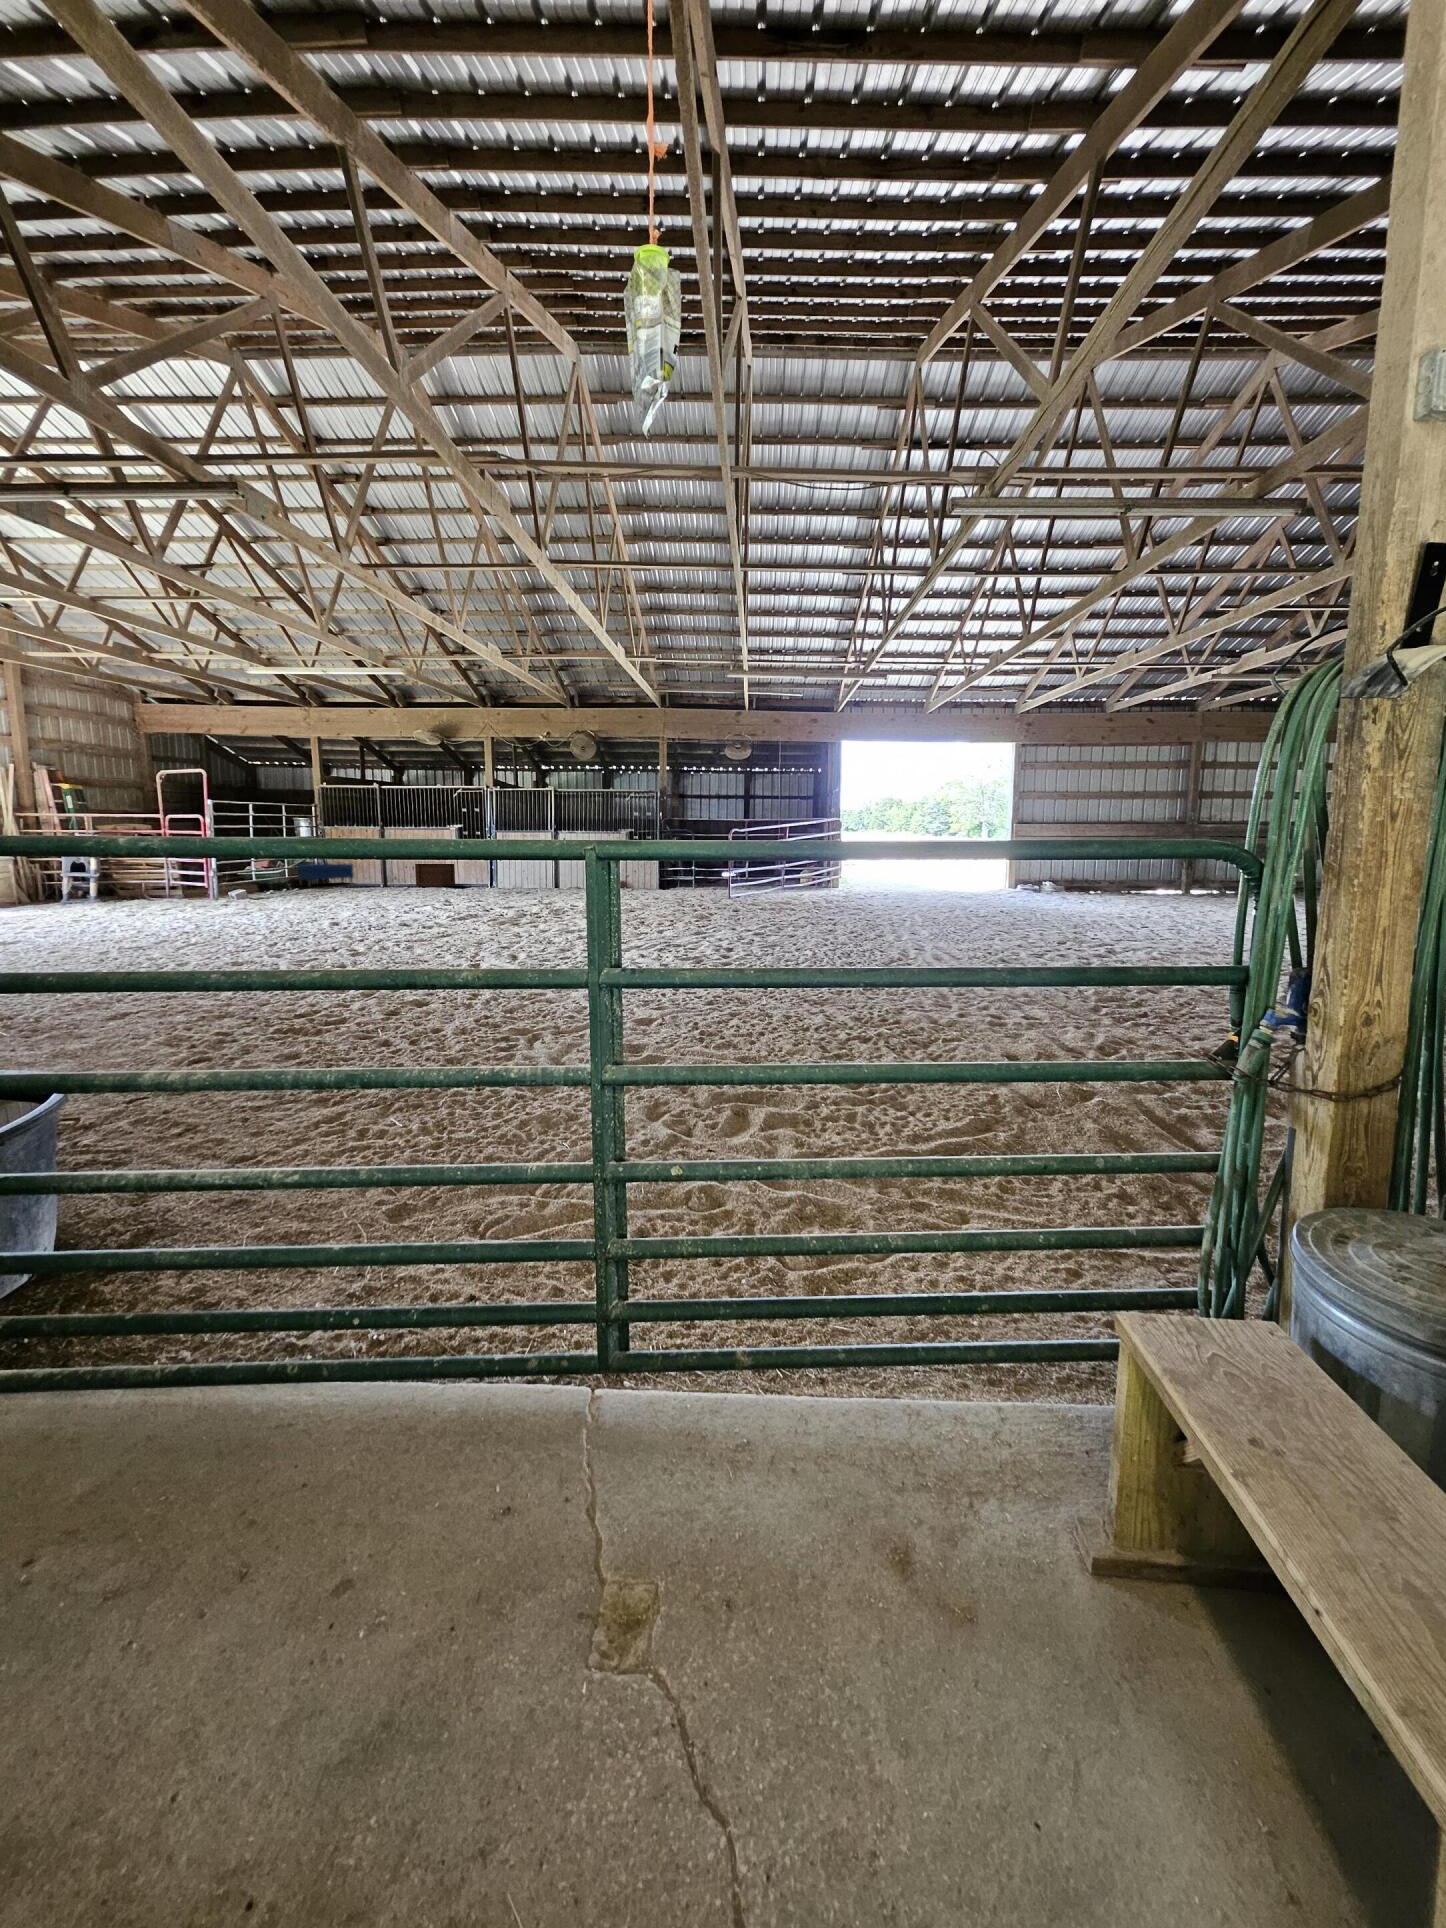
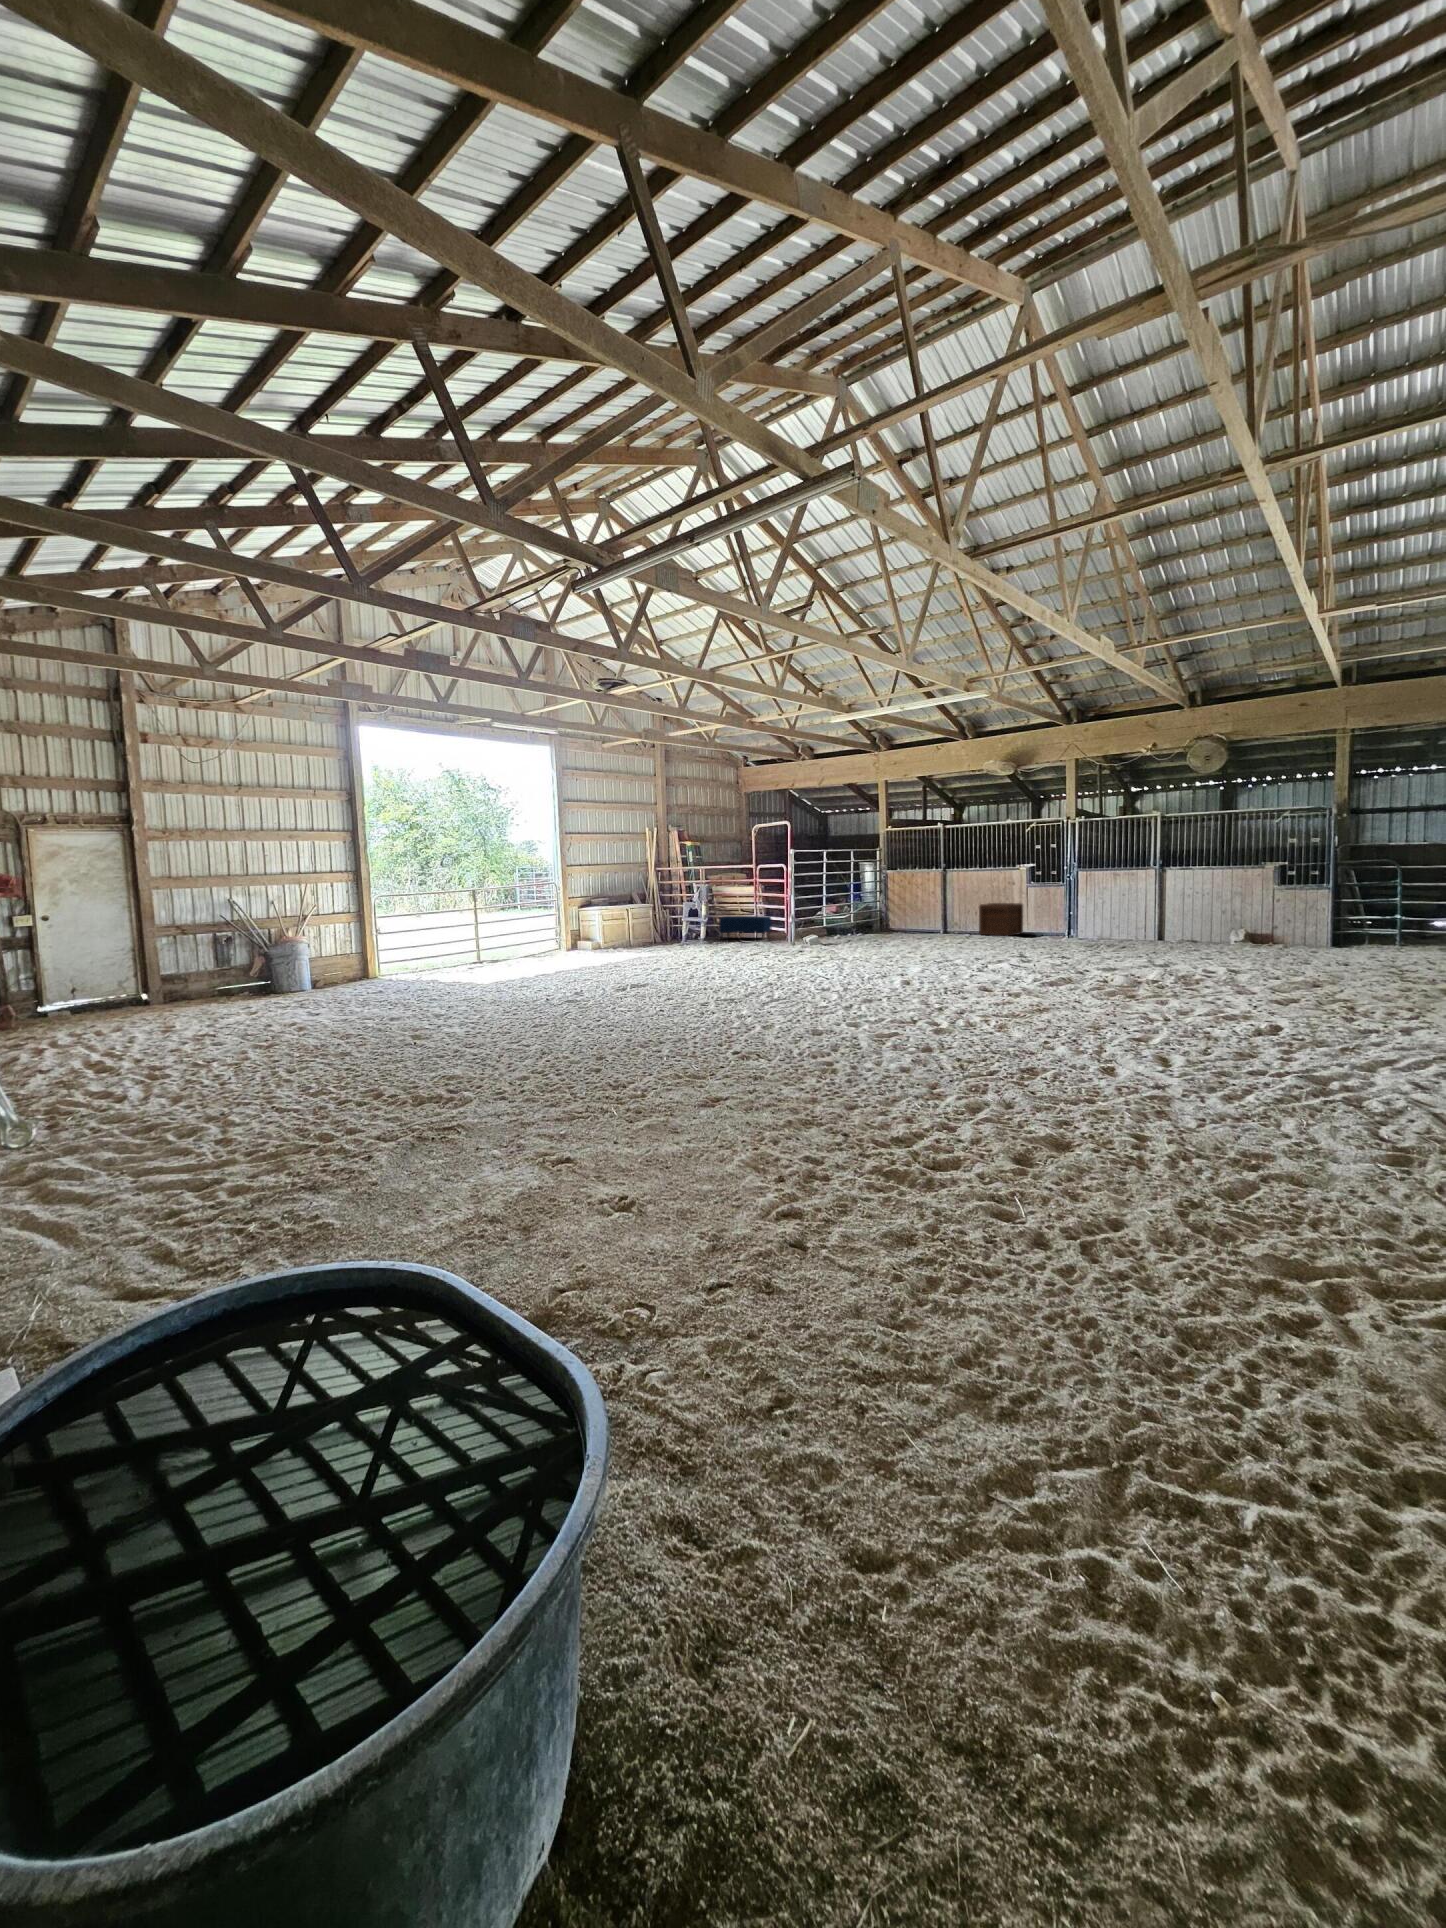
bench: present [297,863,354,886] -> present [719,916,772,939]

